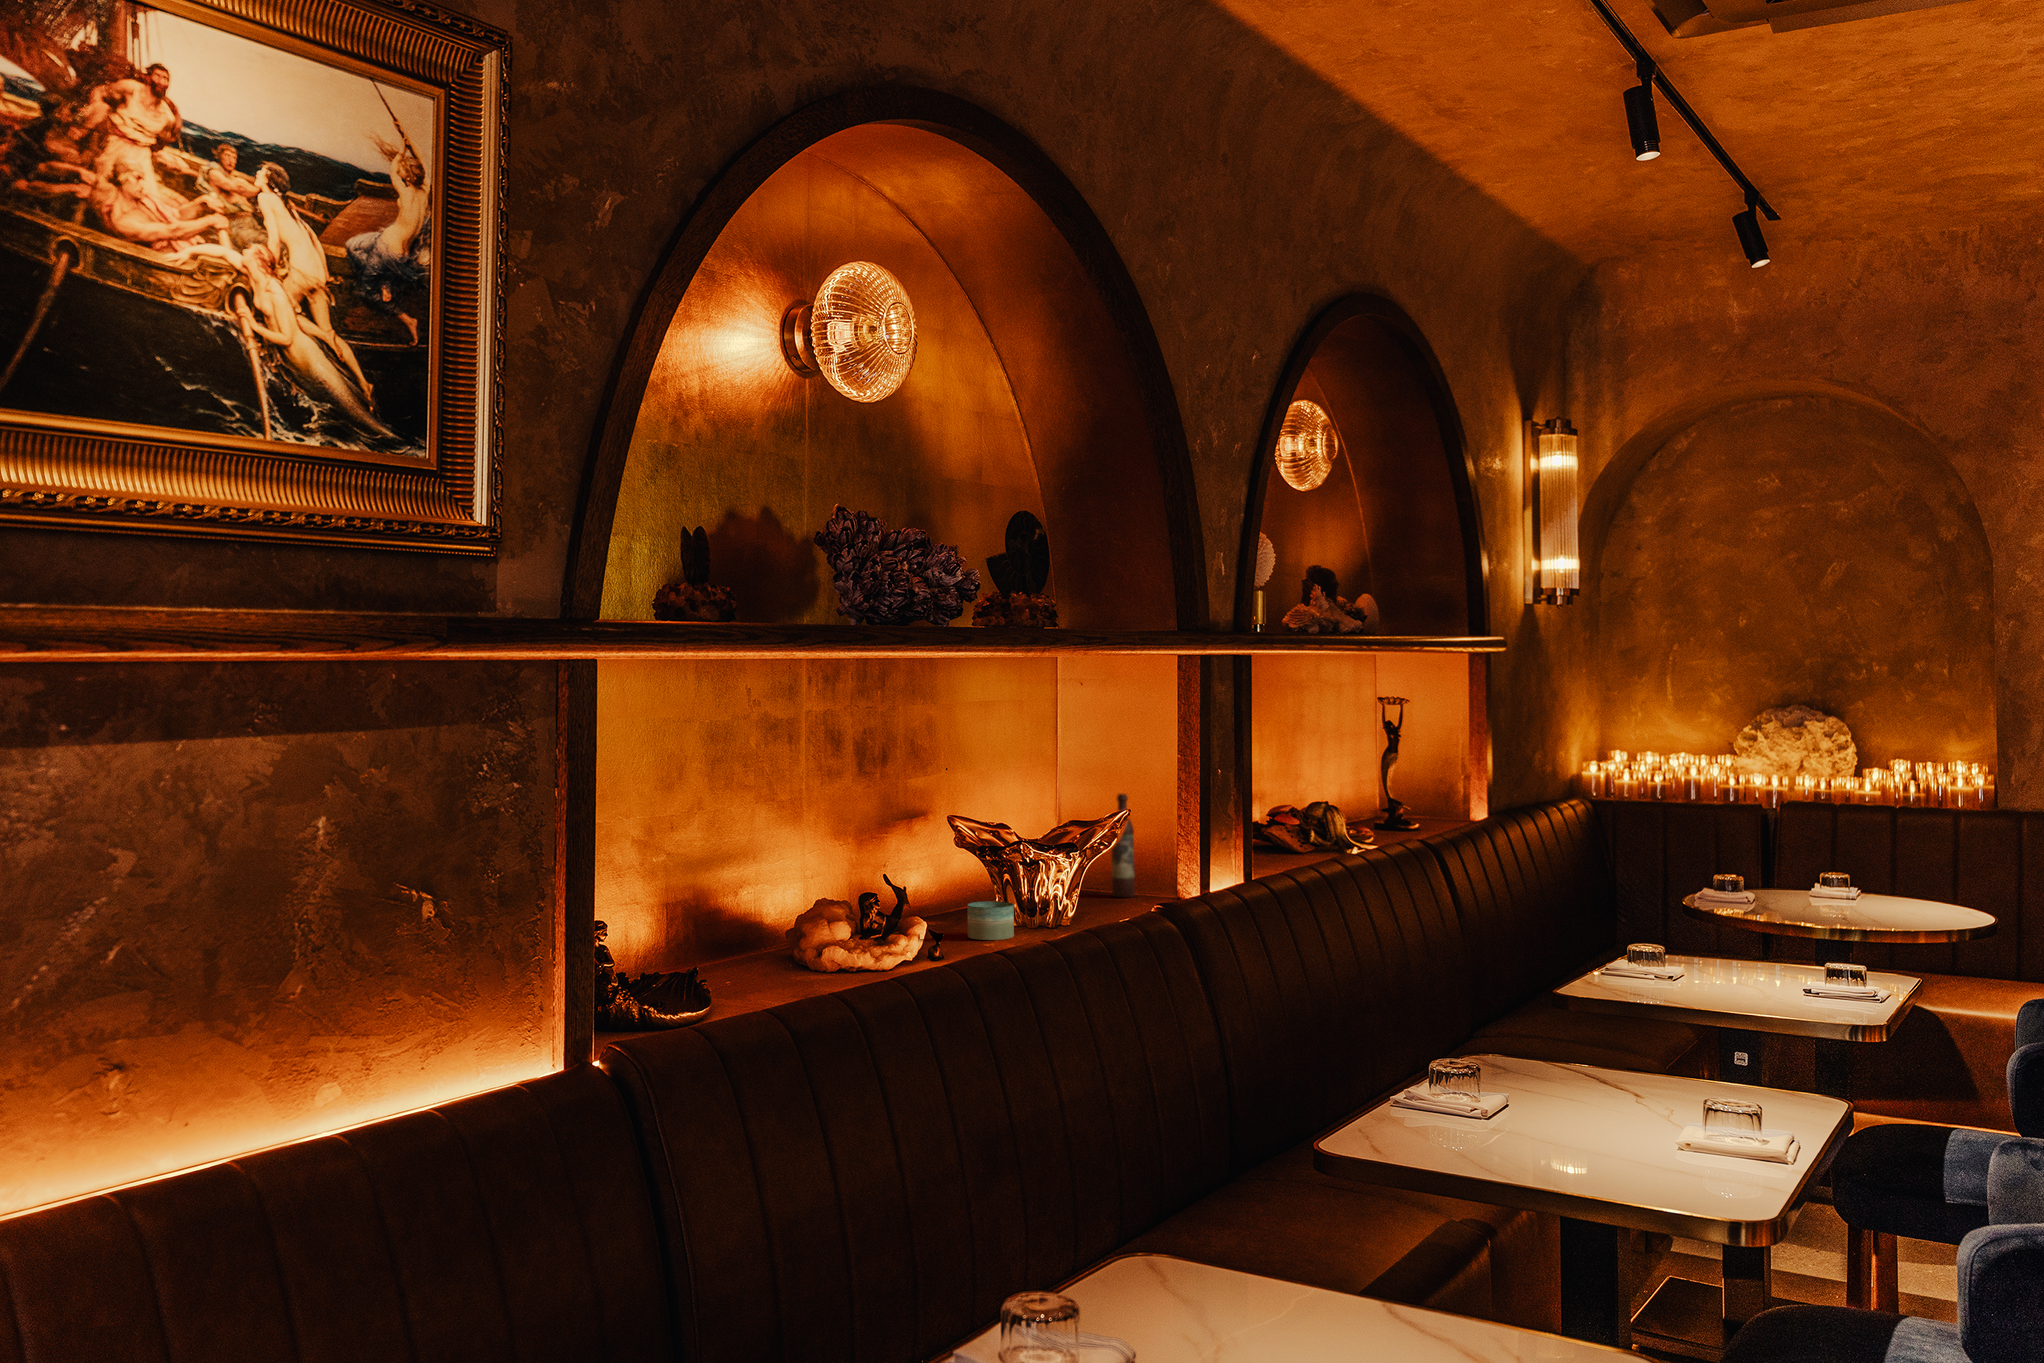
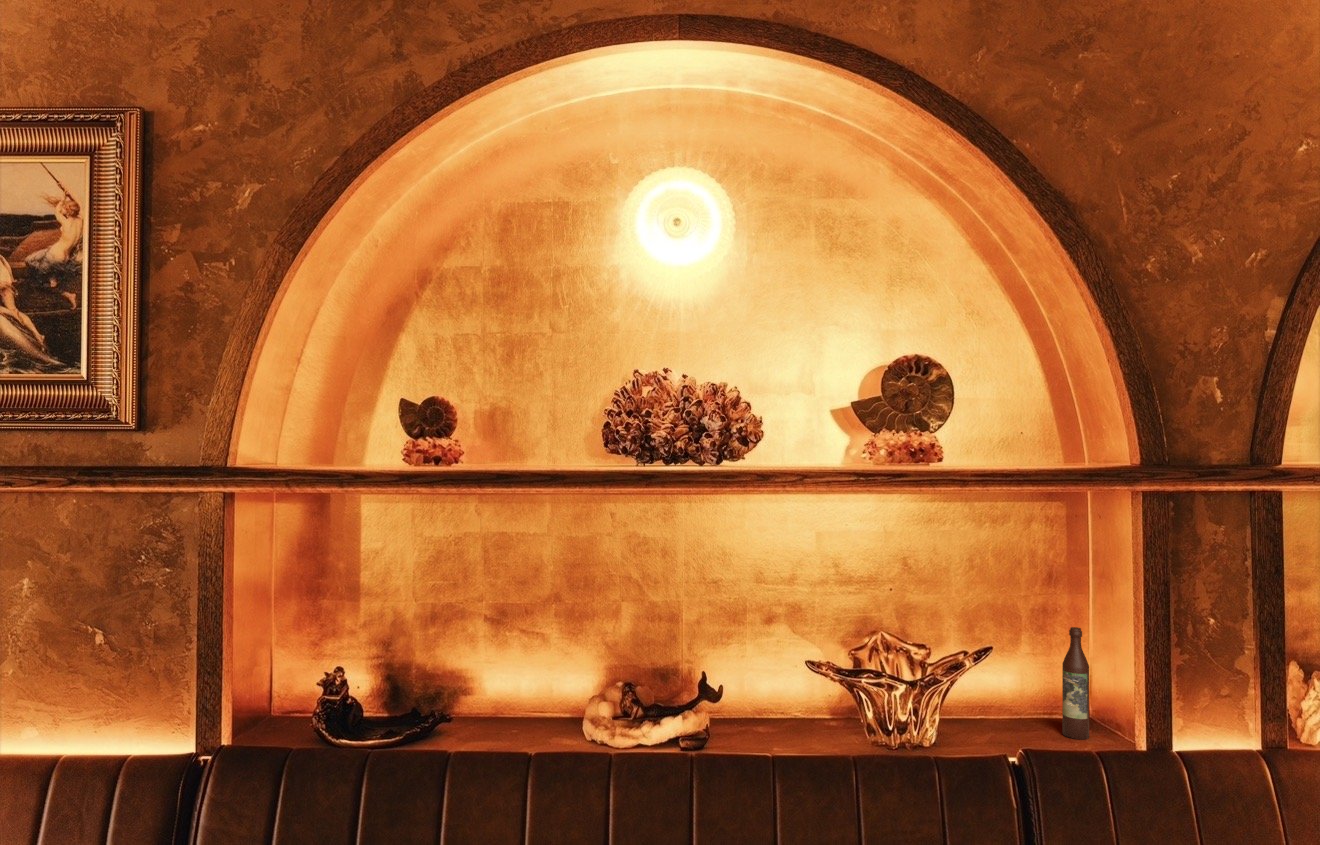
candle: present [968,901,1014,940] -> none [780,704,823,747]

